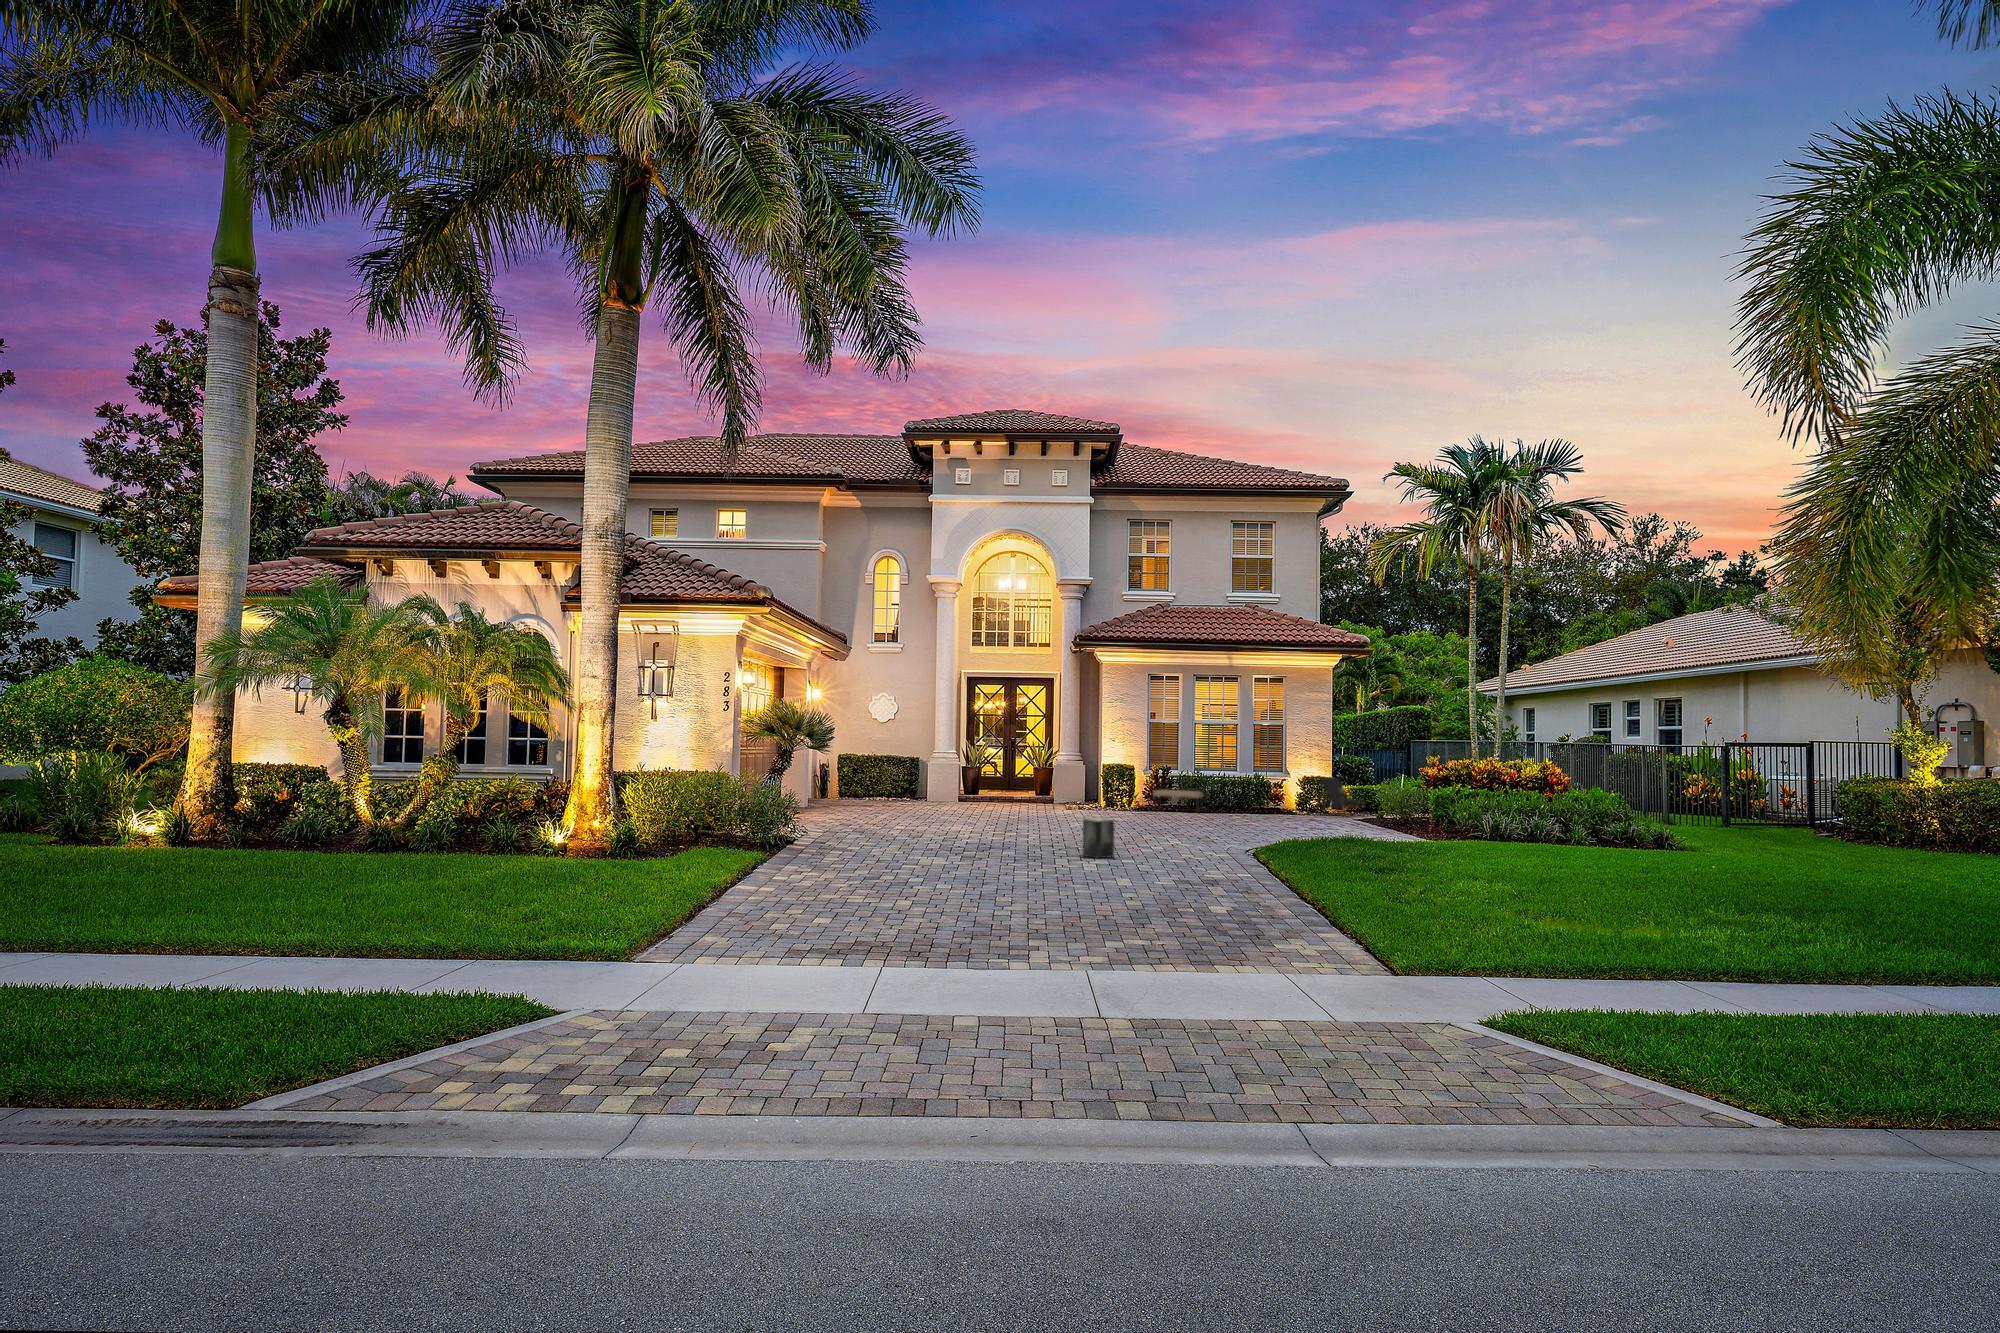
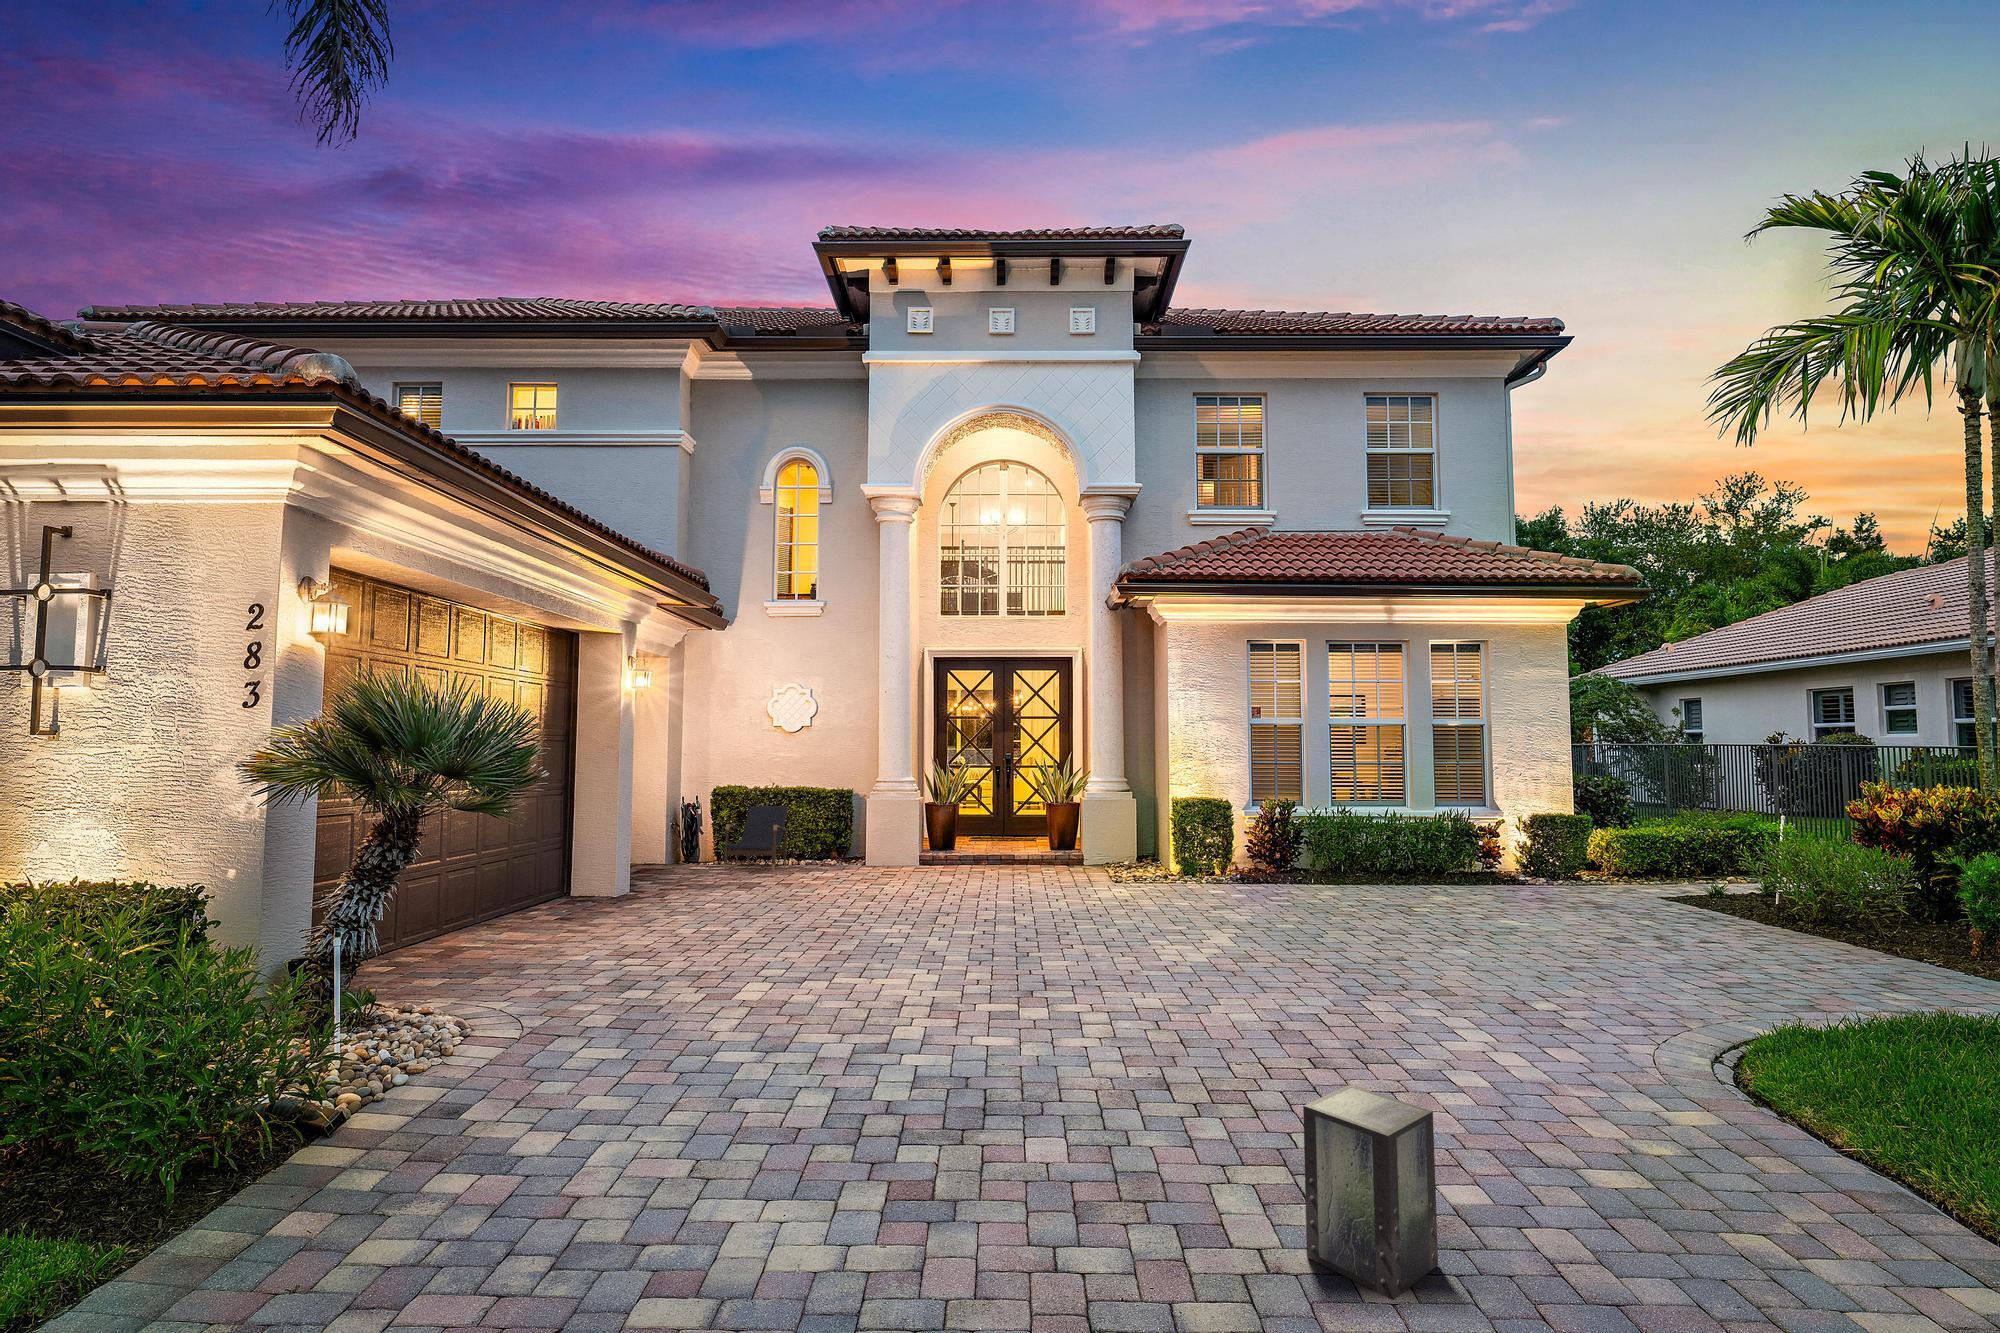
lounge chair: present [1321,778,1363,814] -> present [724,806,788,871]
bench: present [1154,790,1203,812] -> none [1267,845,1359,890]

